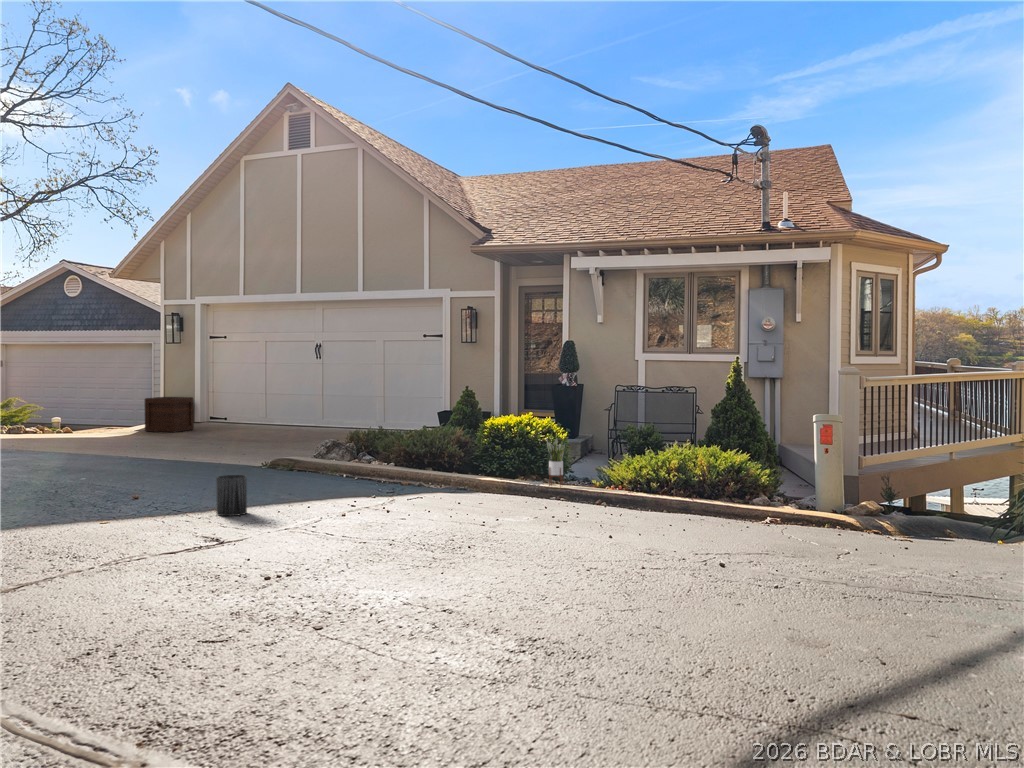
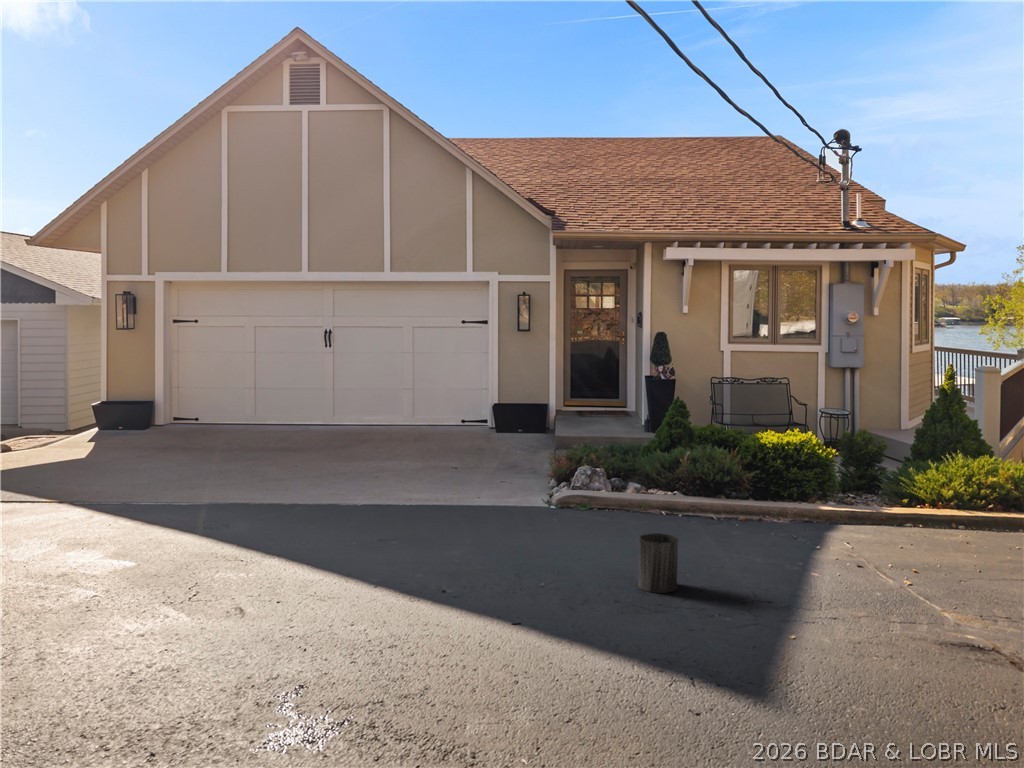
wooden crate: present [145,397,194,432] -> none [103,394,160,439]
potted plant: present [547,440,565,486] -> none [828,449,852,503]

